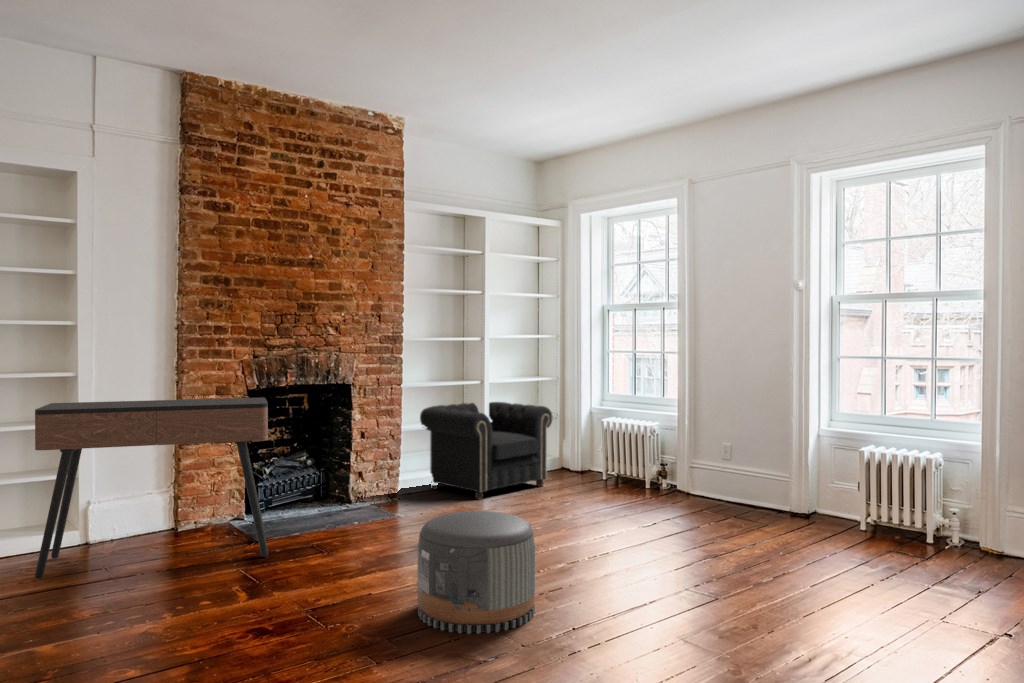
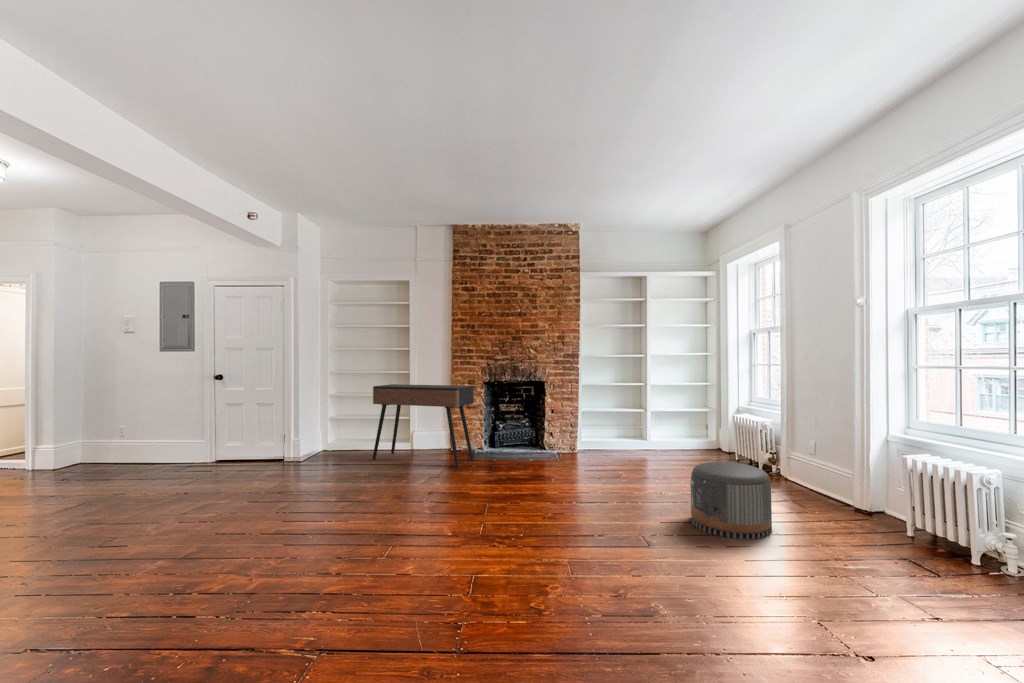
armchair: present [420,402,553,499] -> none [599,397,687,459]
pouf: present [418,511,535,634] -> present [691,462,772,539]

